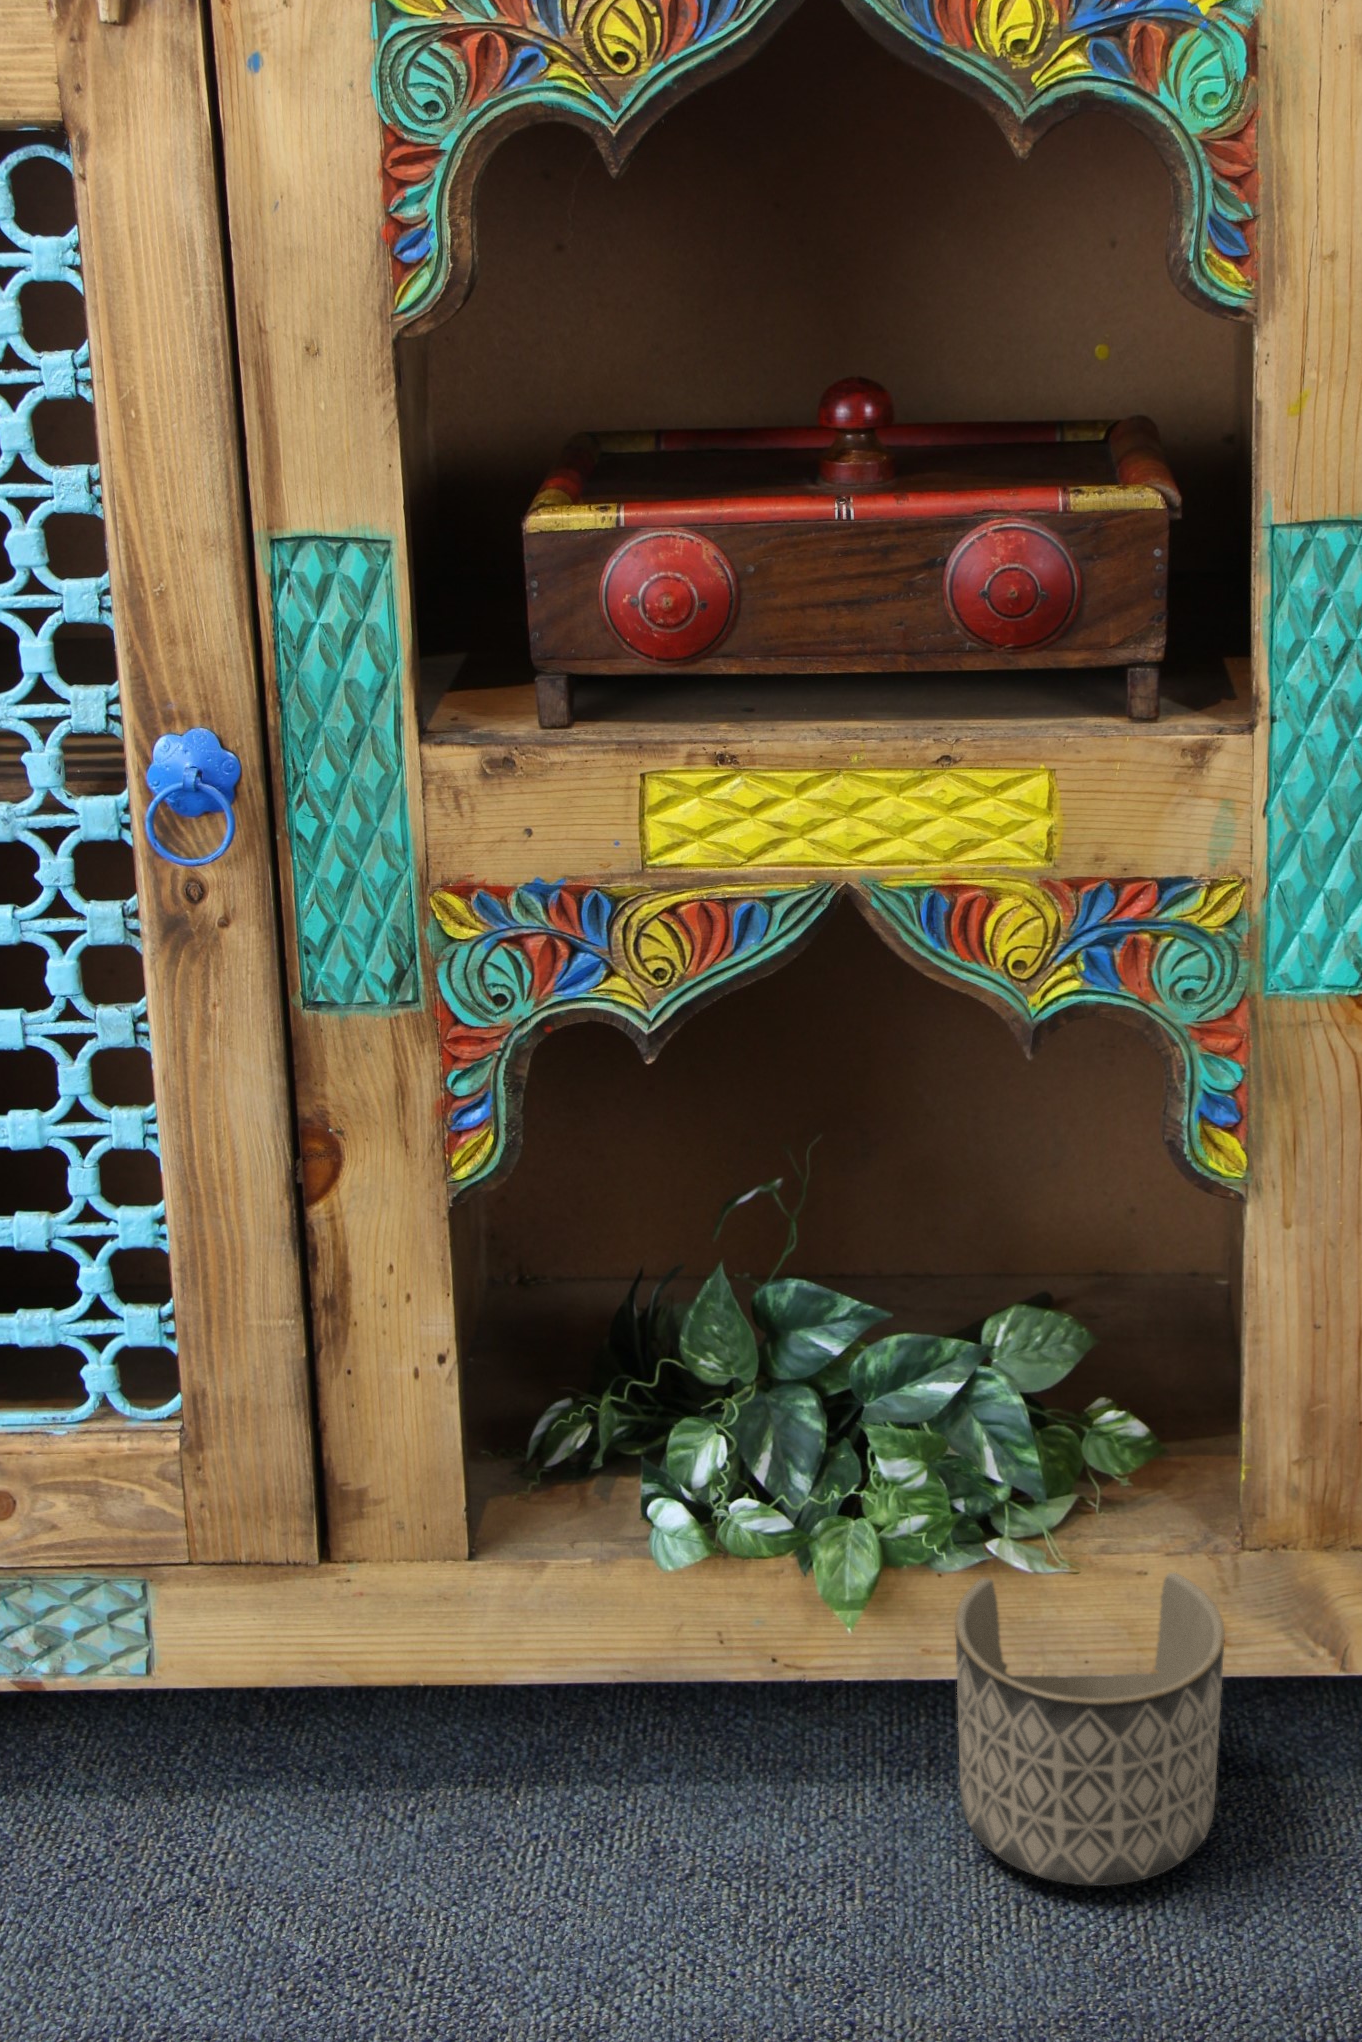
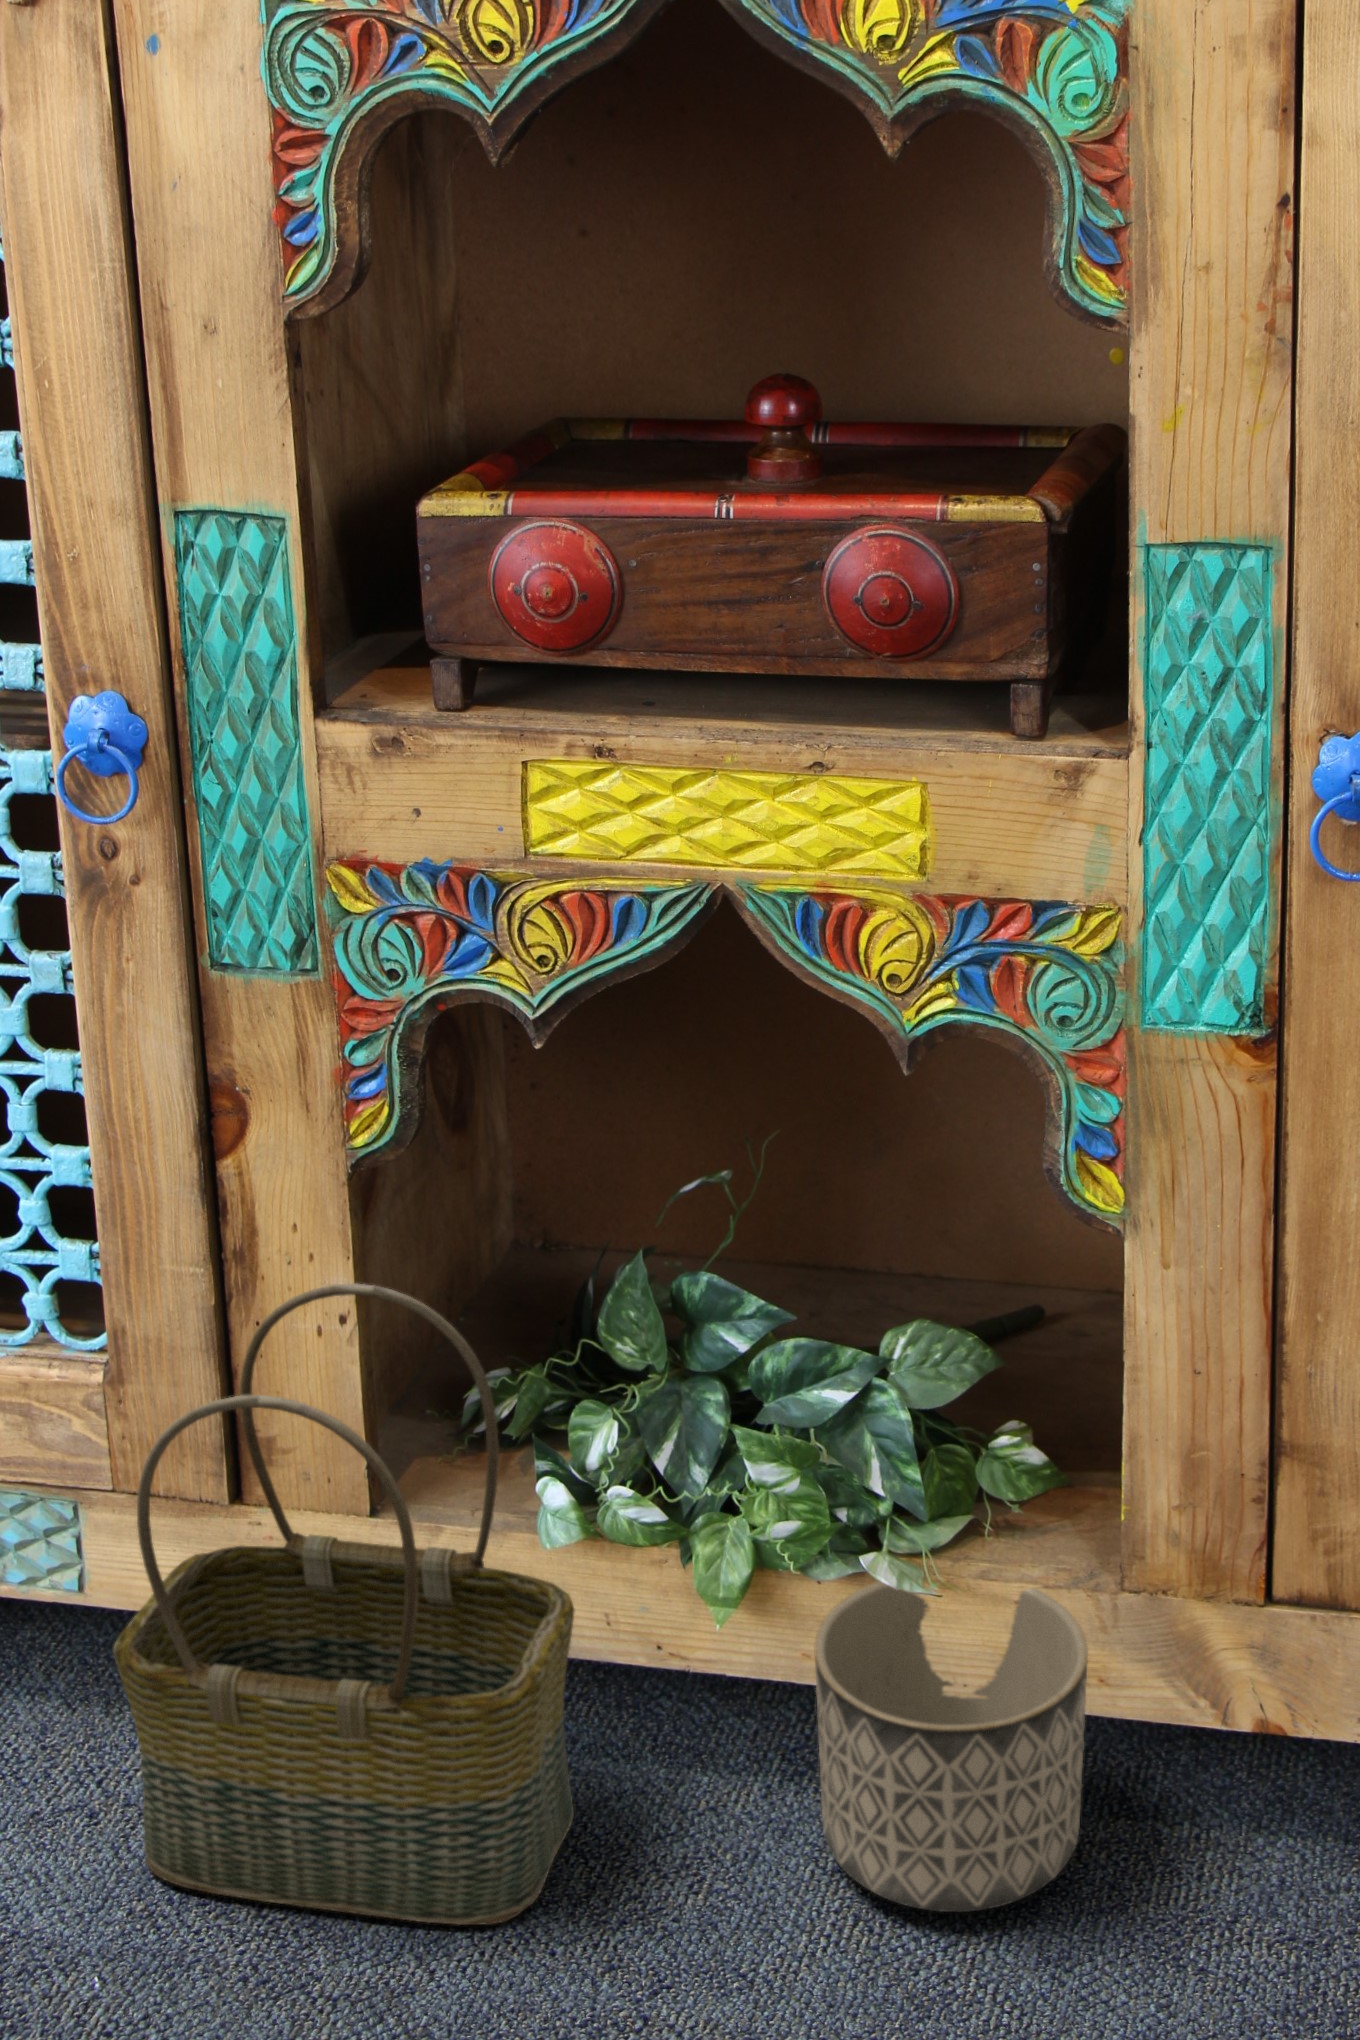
basket: none [248,1315,713,1962] -> present [114,1283,574,1925]

